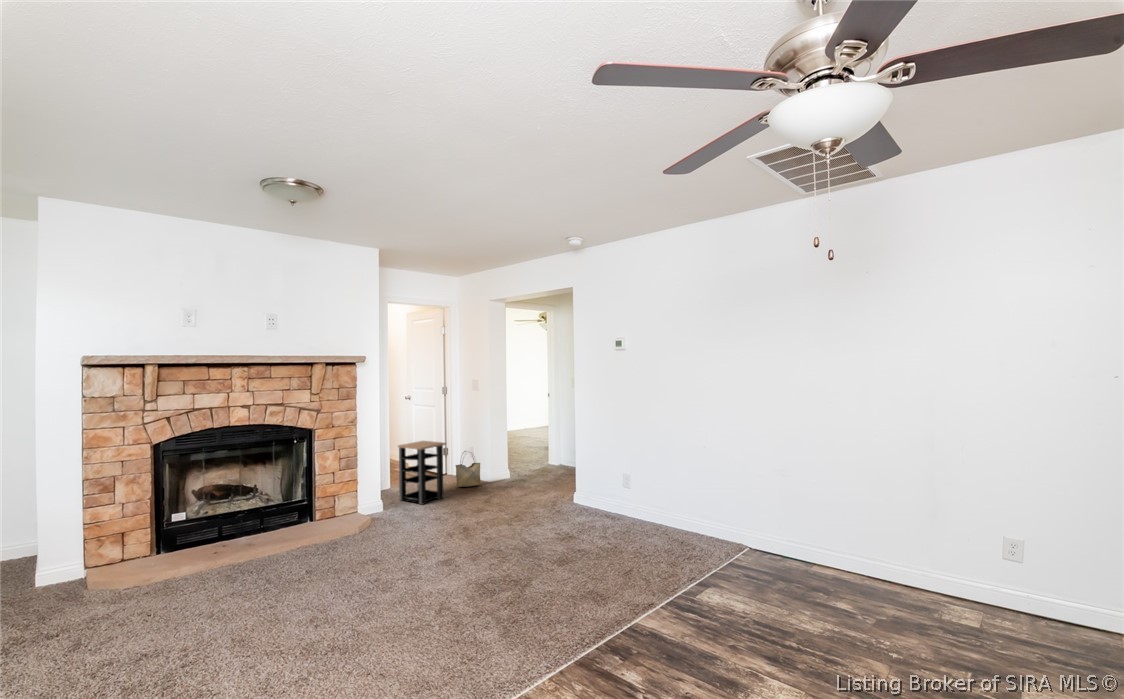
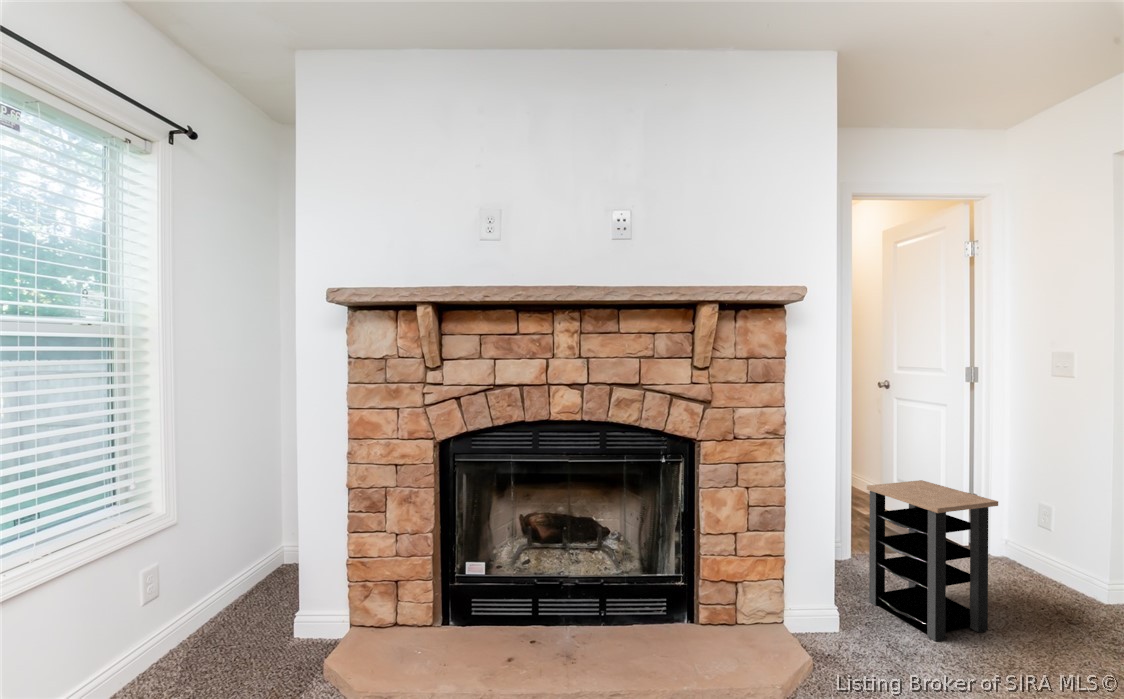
woven basket: present [456,451,481,487] -> none [1001,515,1079,608]

